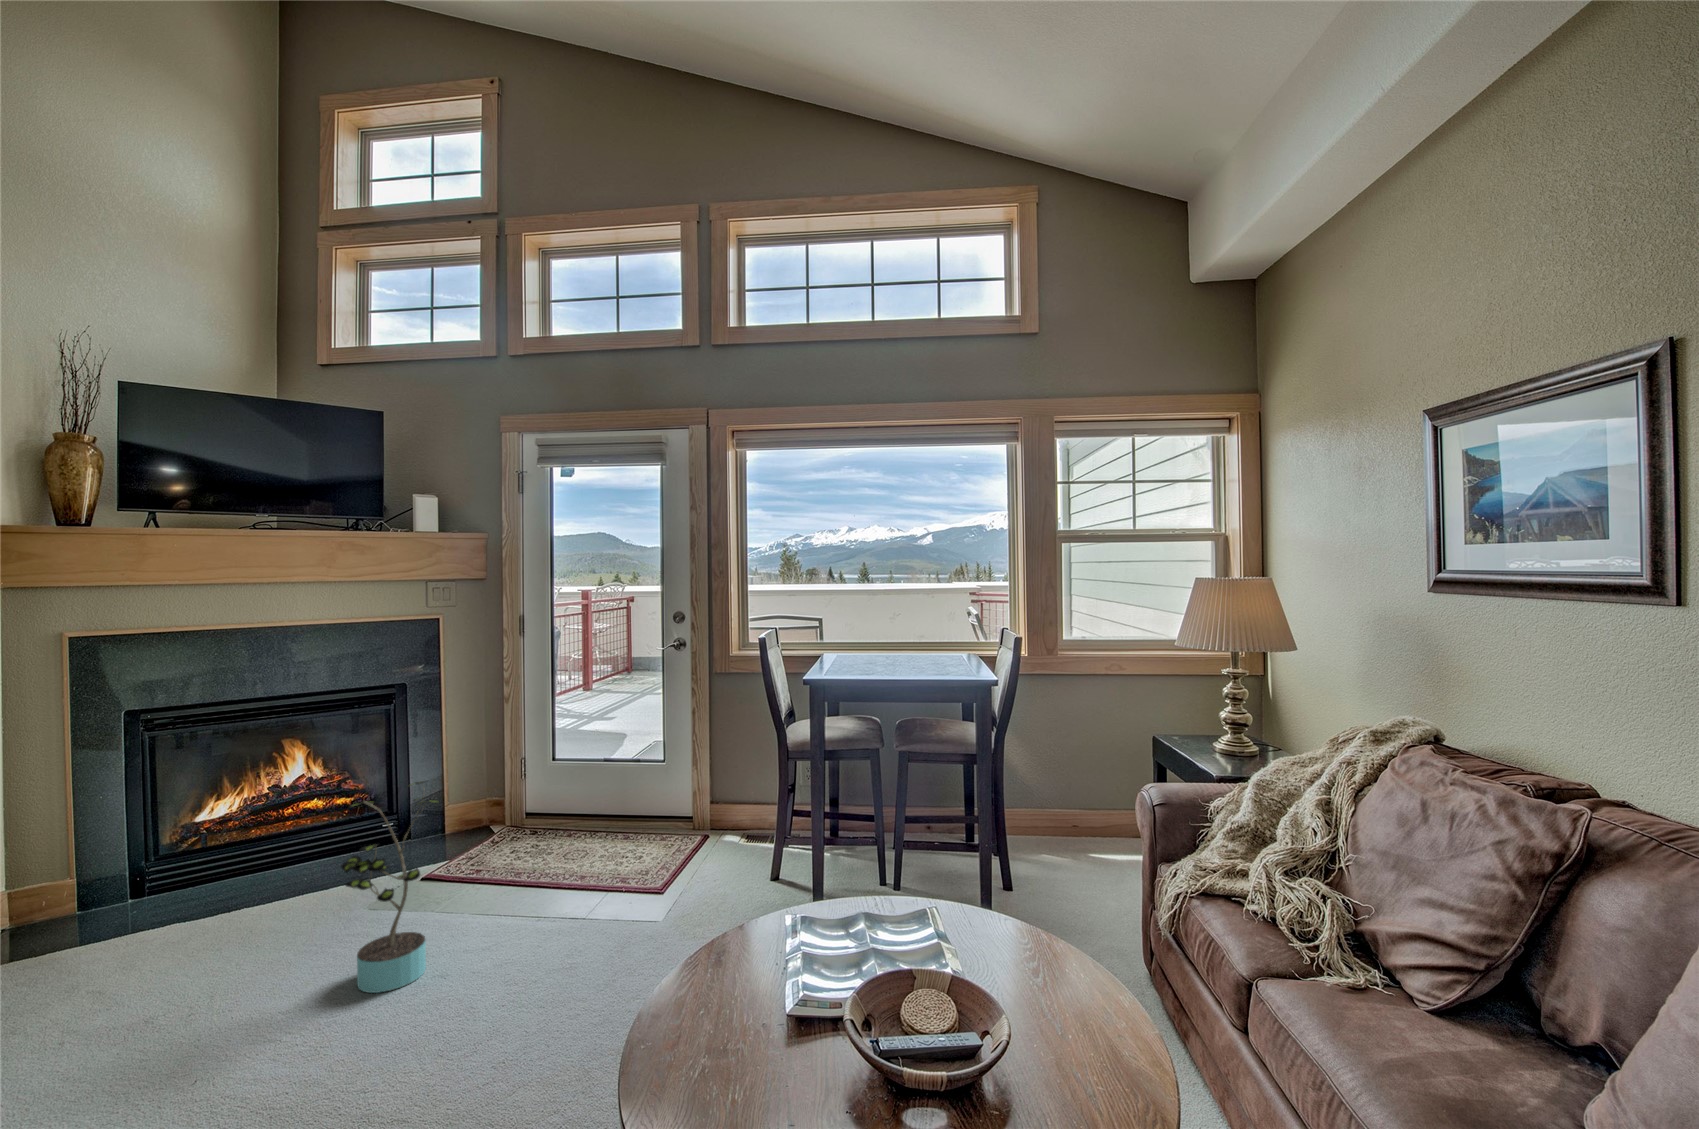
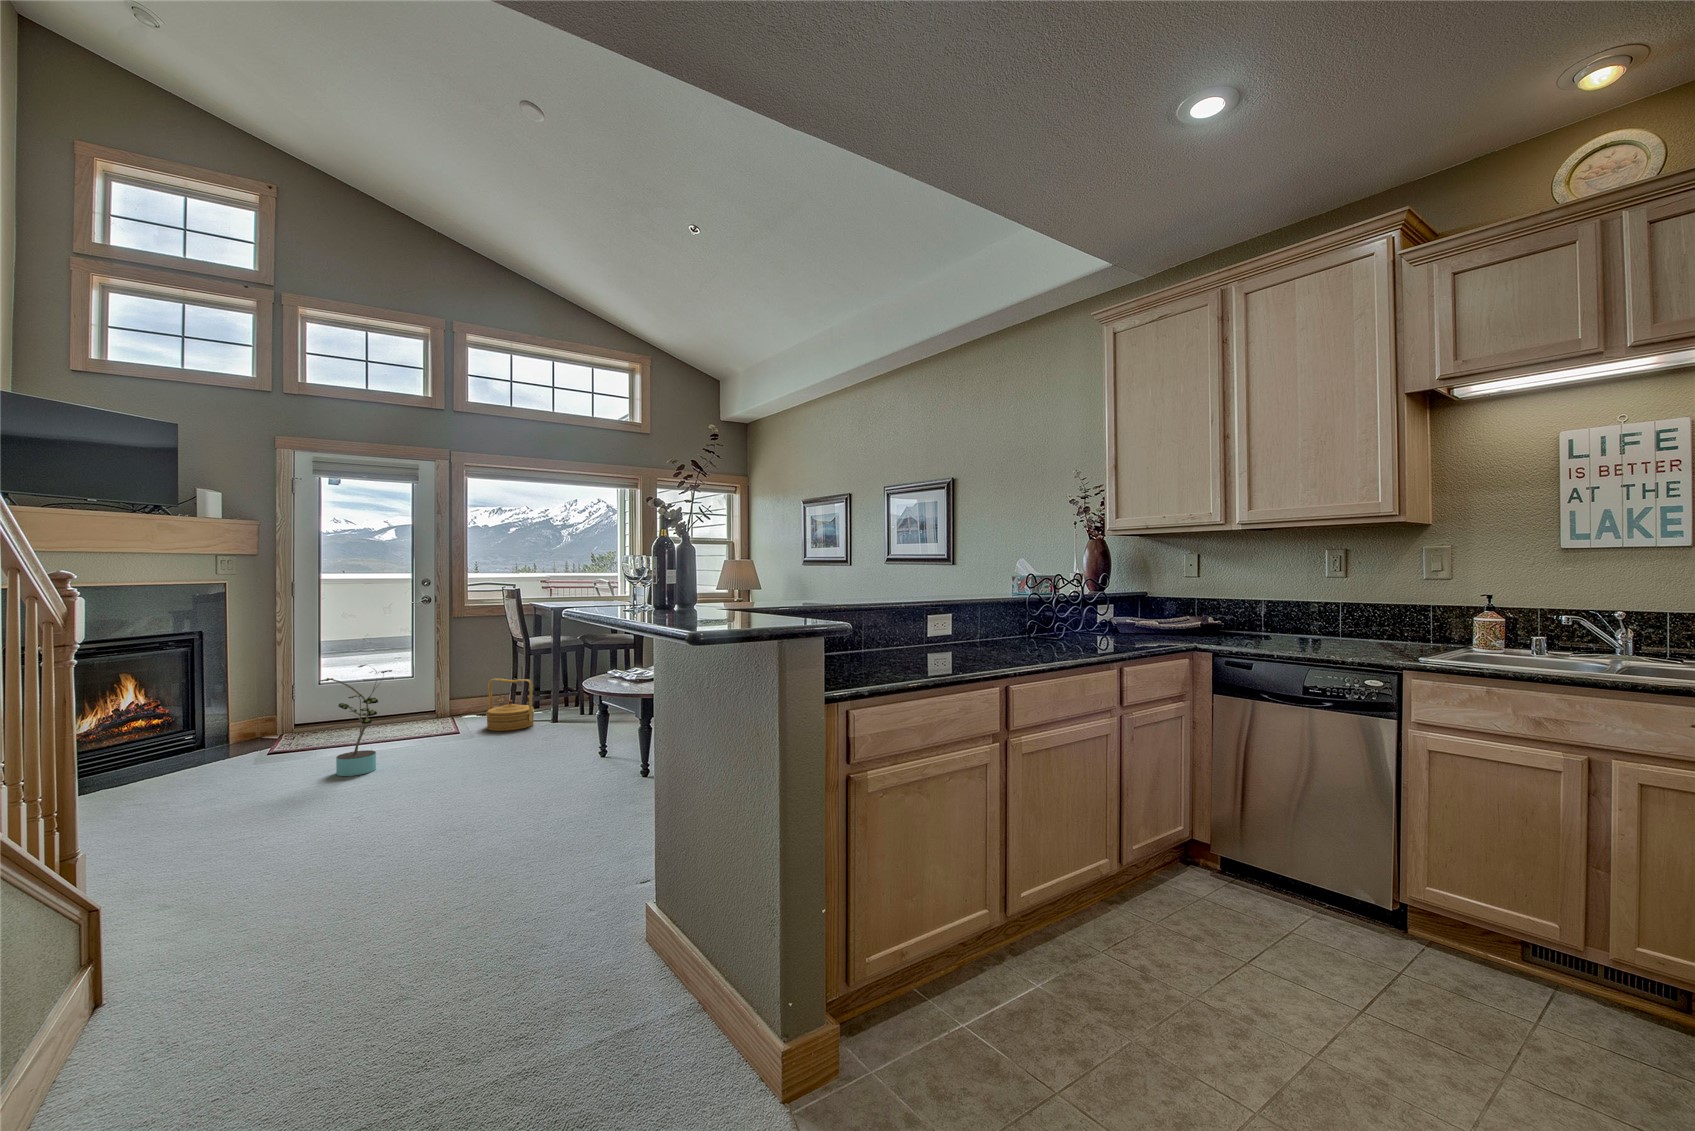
basket: none [694,794,775,905] -> present [486,678,534,731]

